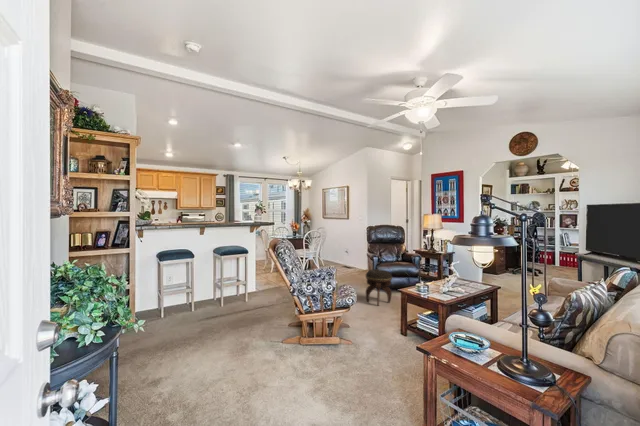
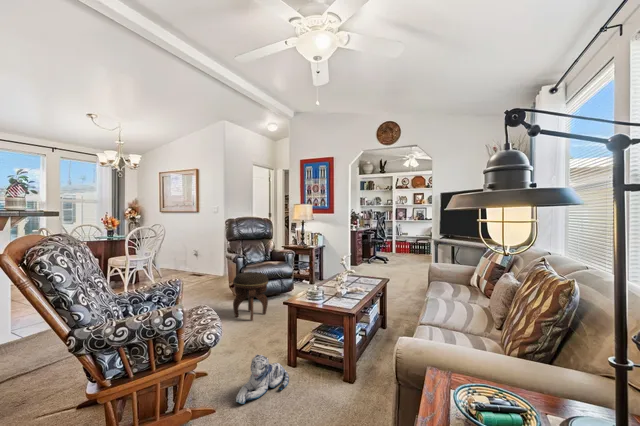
plush toy: none [353,323,391,350] -> present [236,354,289,404]

